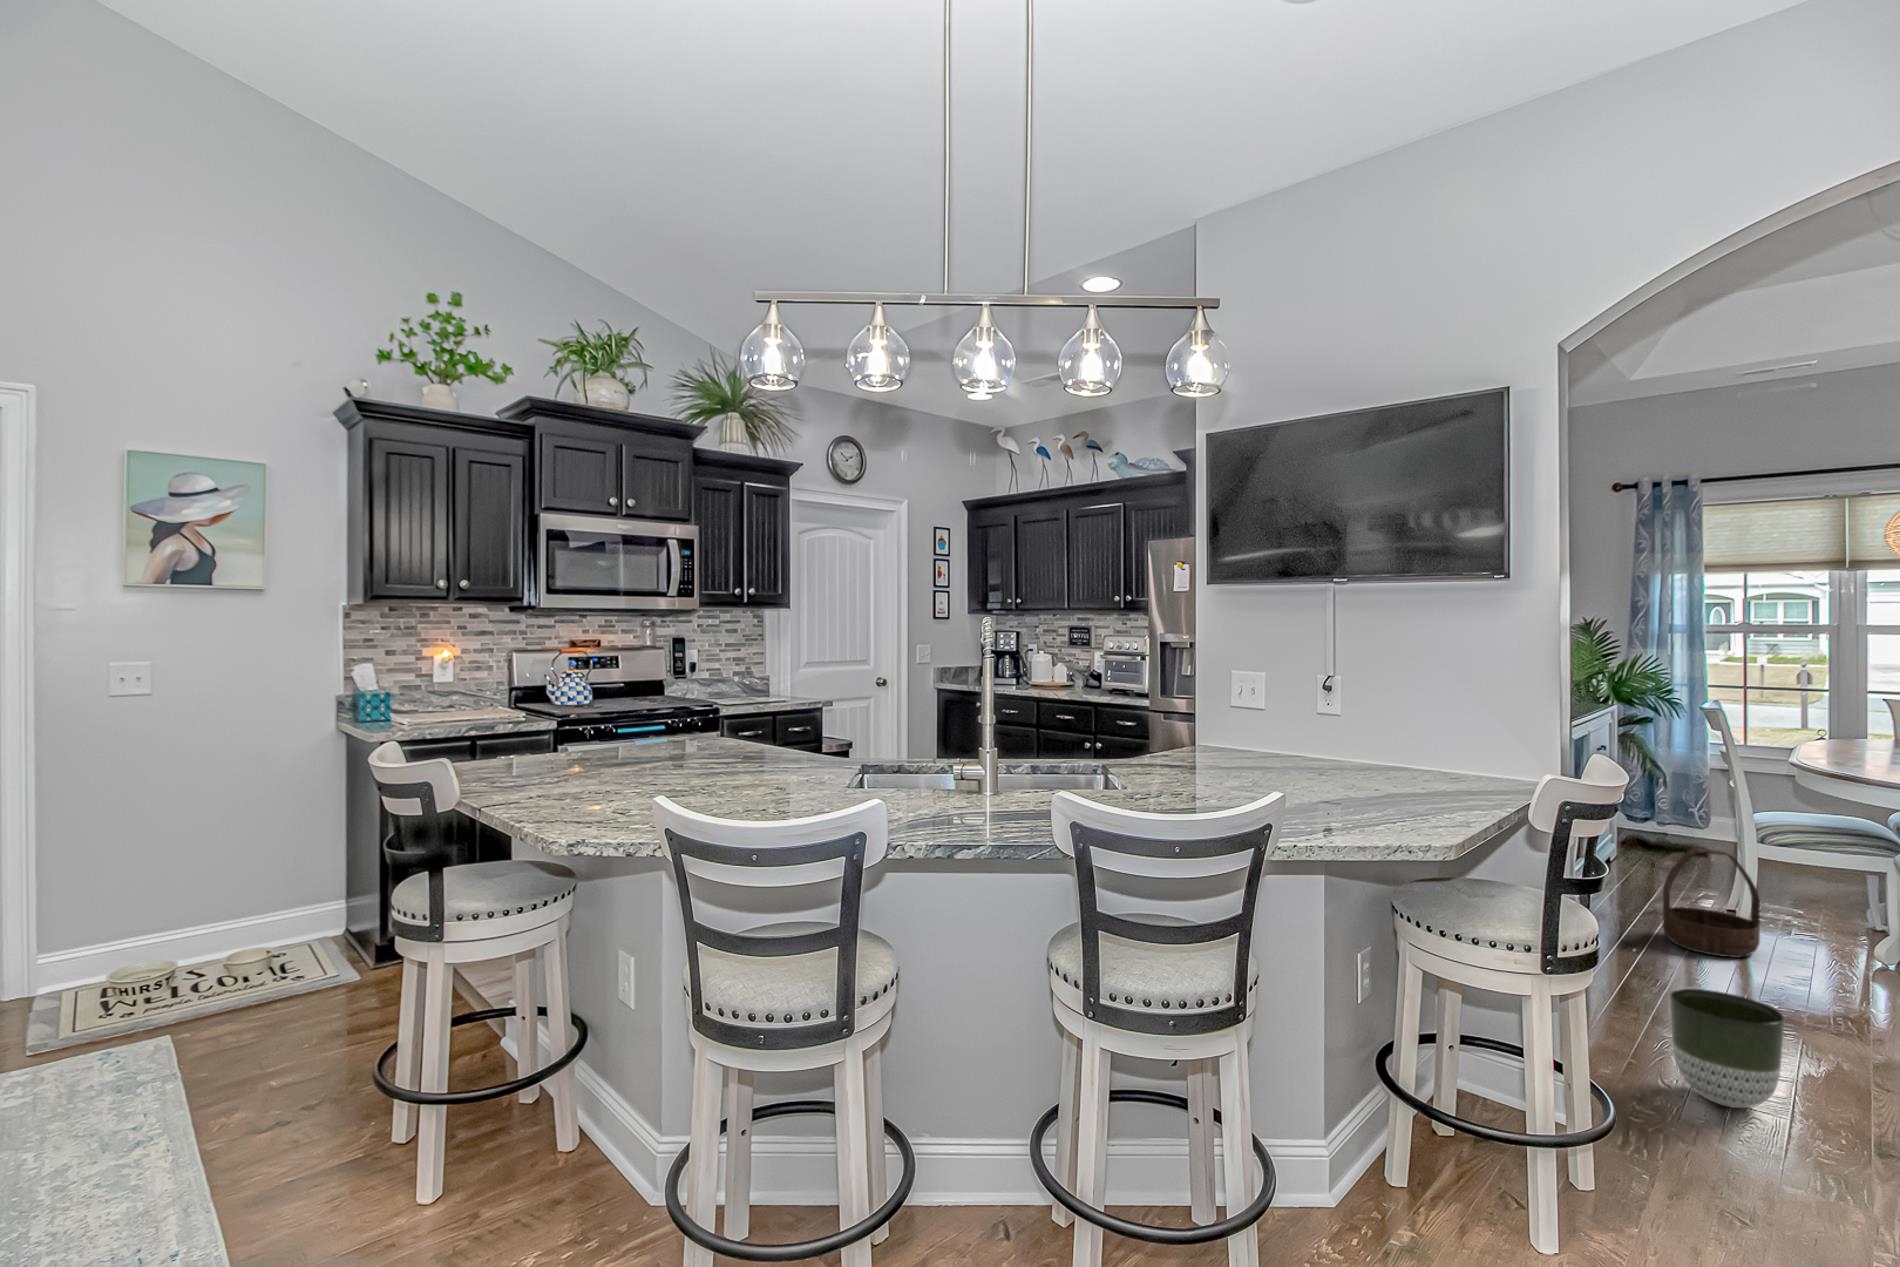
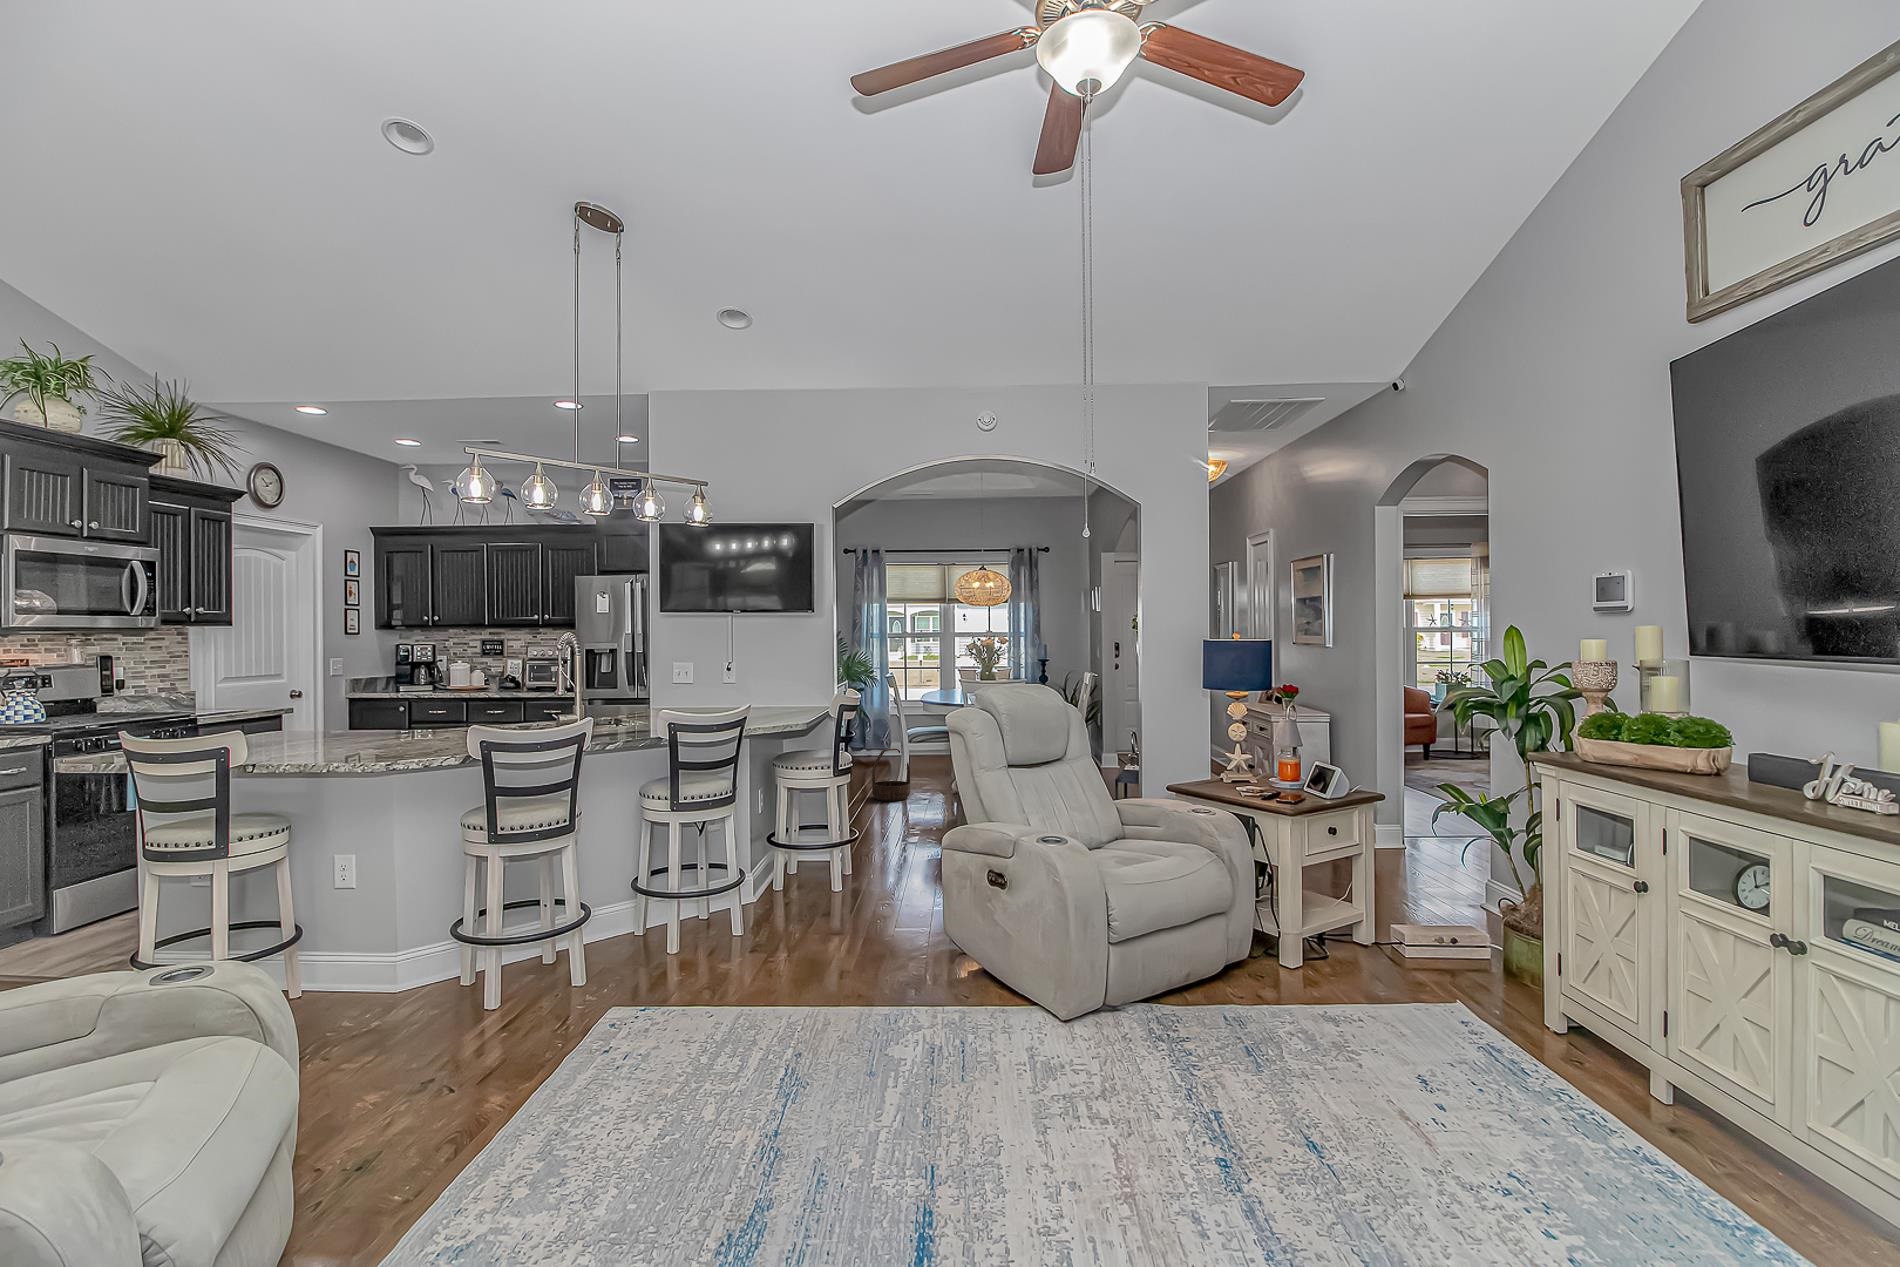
planter: present [1670,989,1784,1108] -> none [875,798,913,844]

